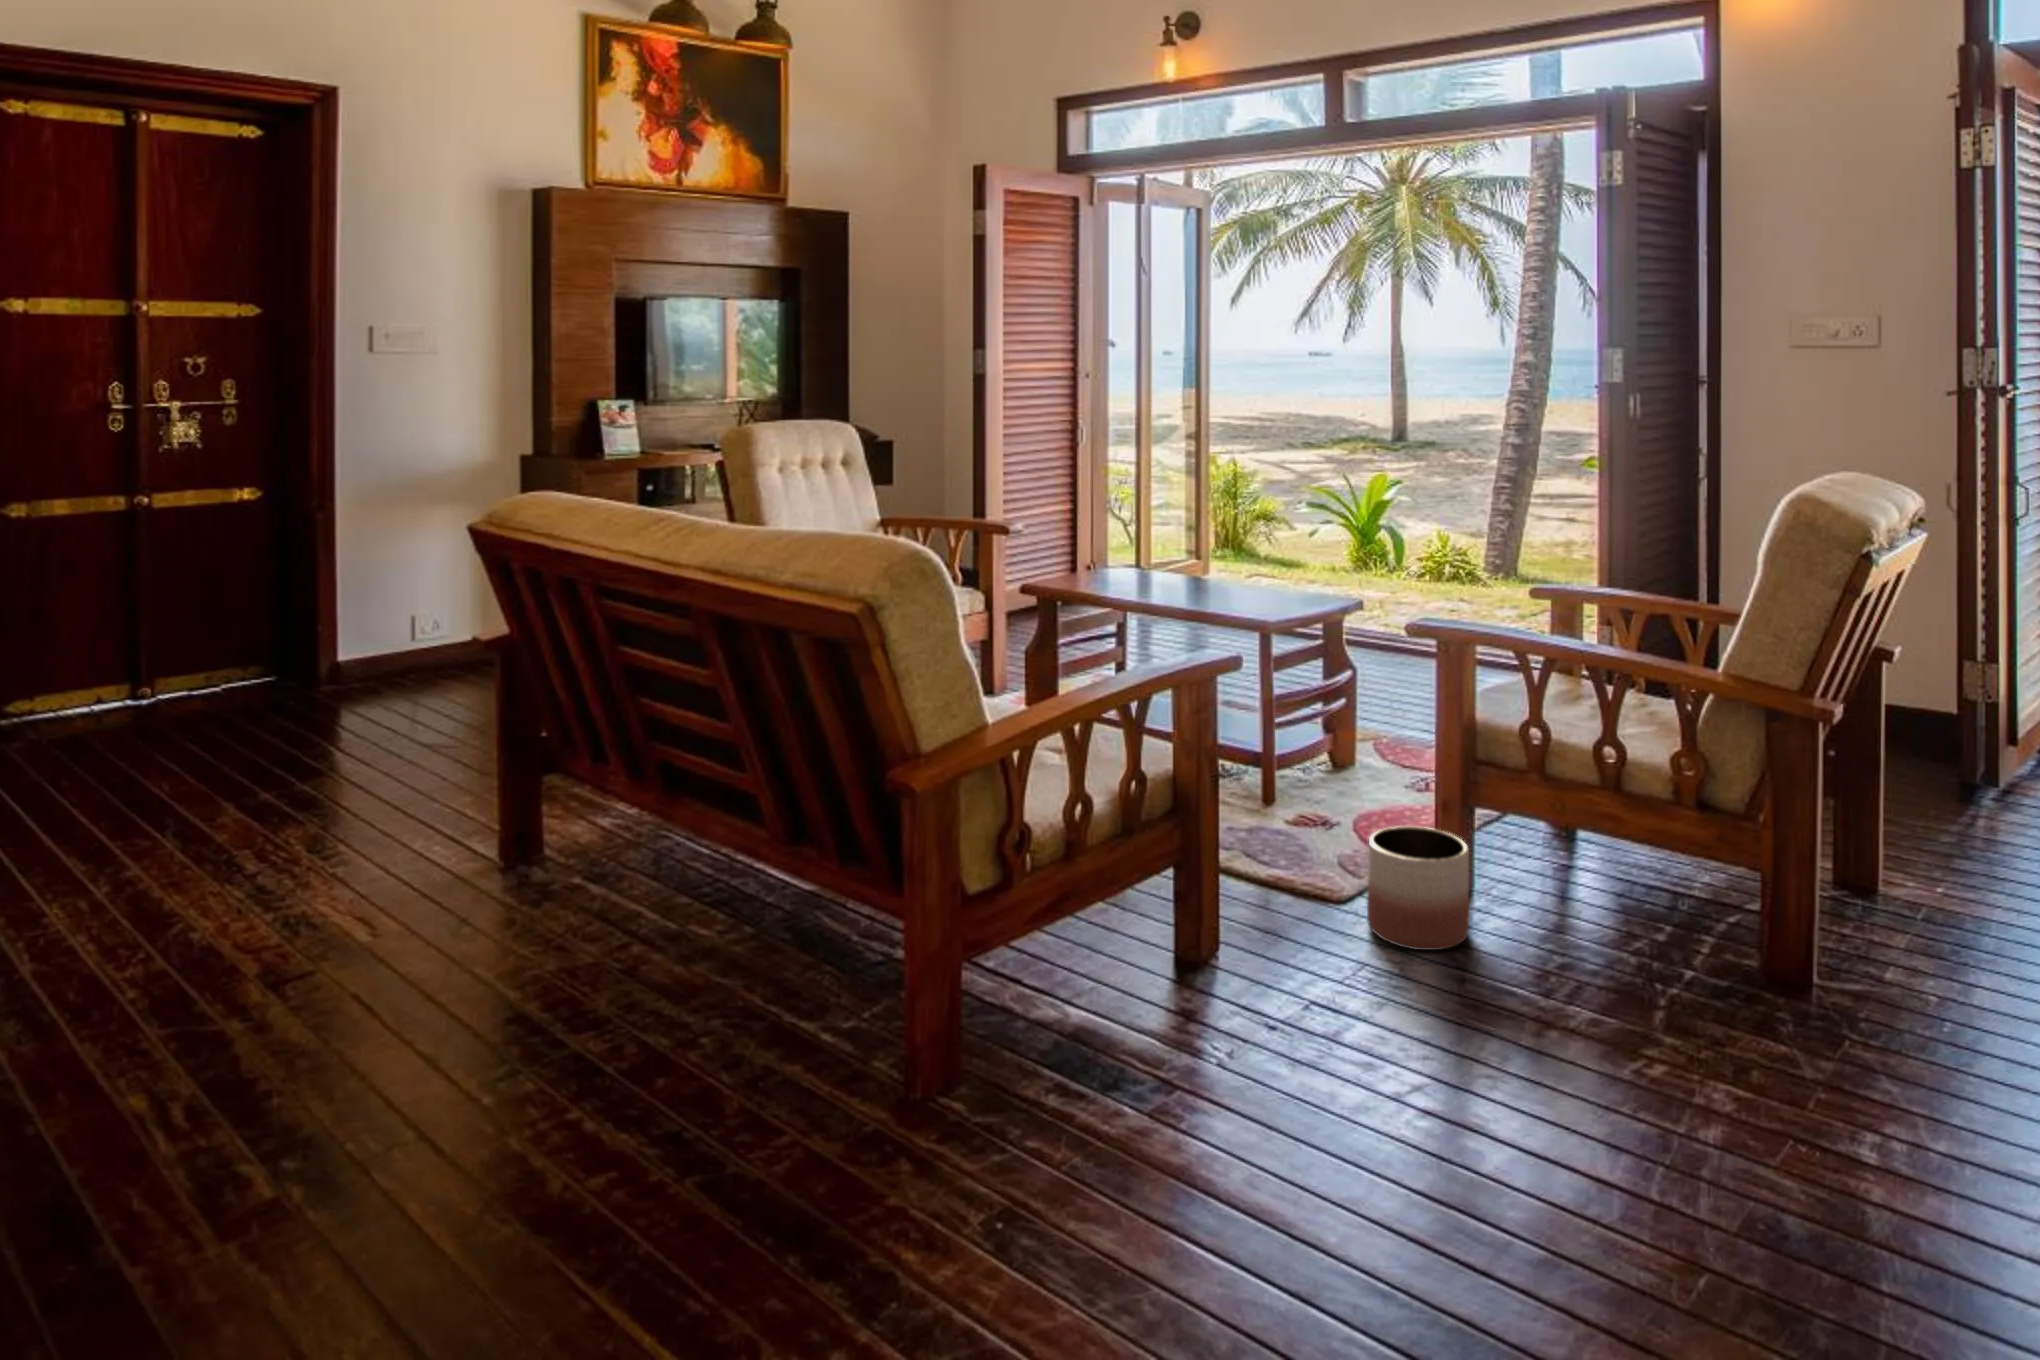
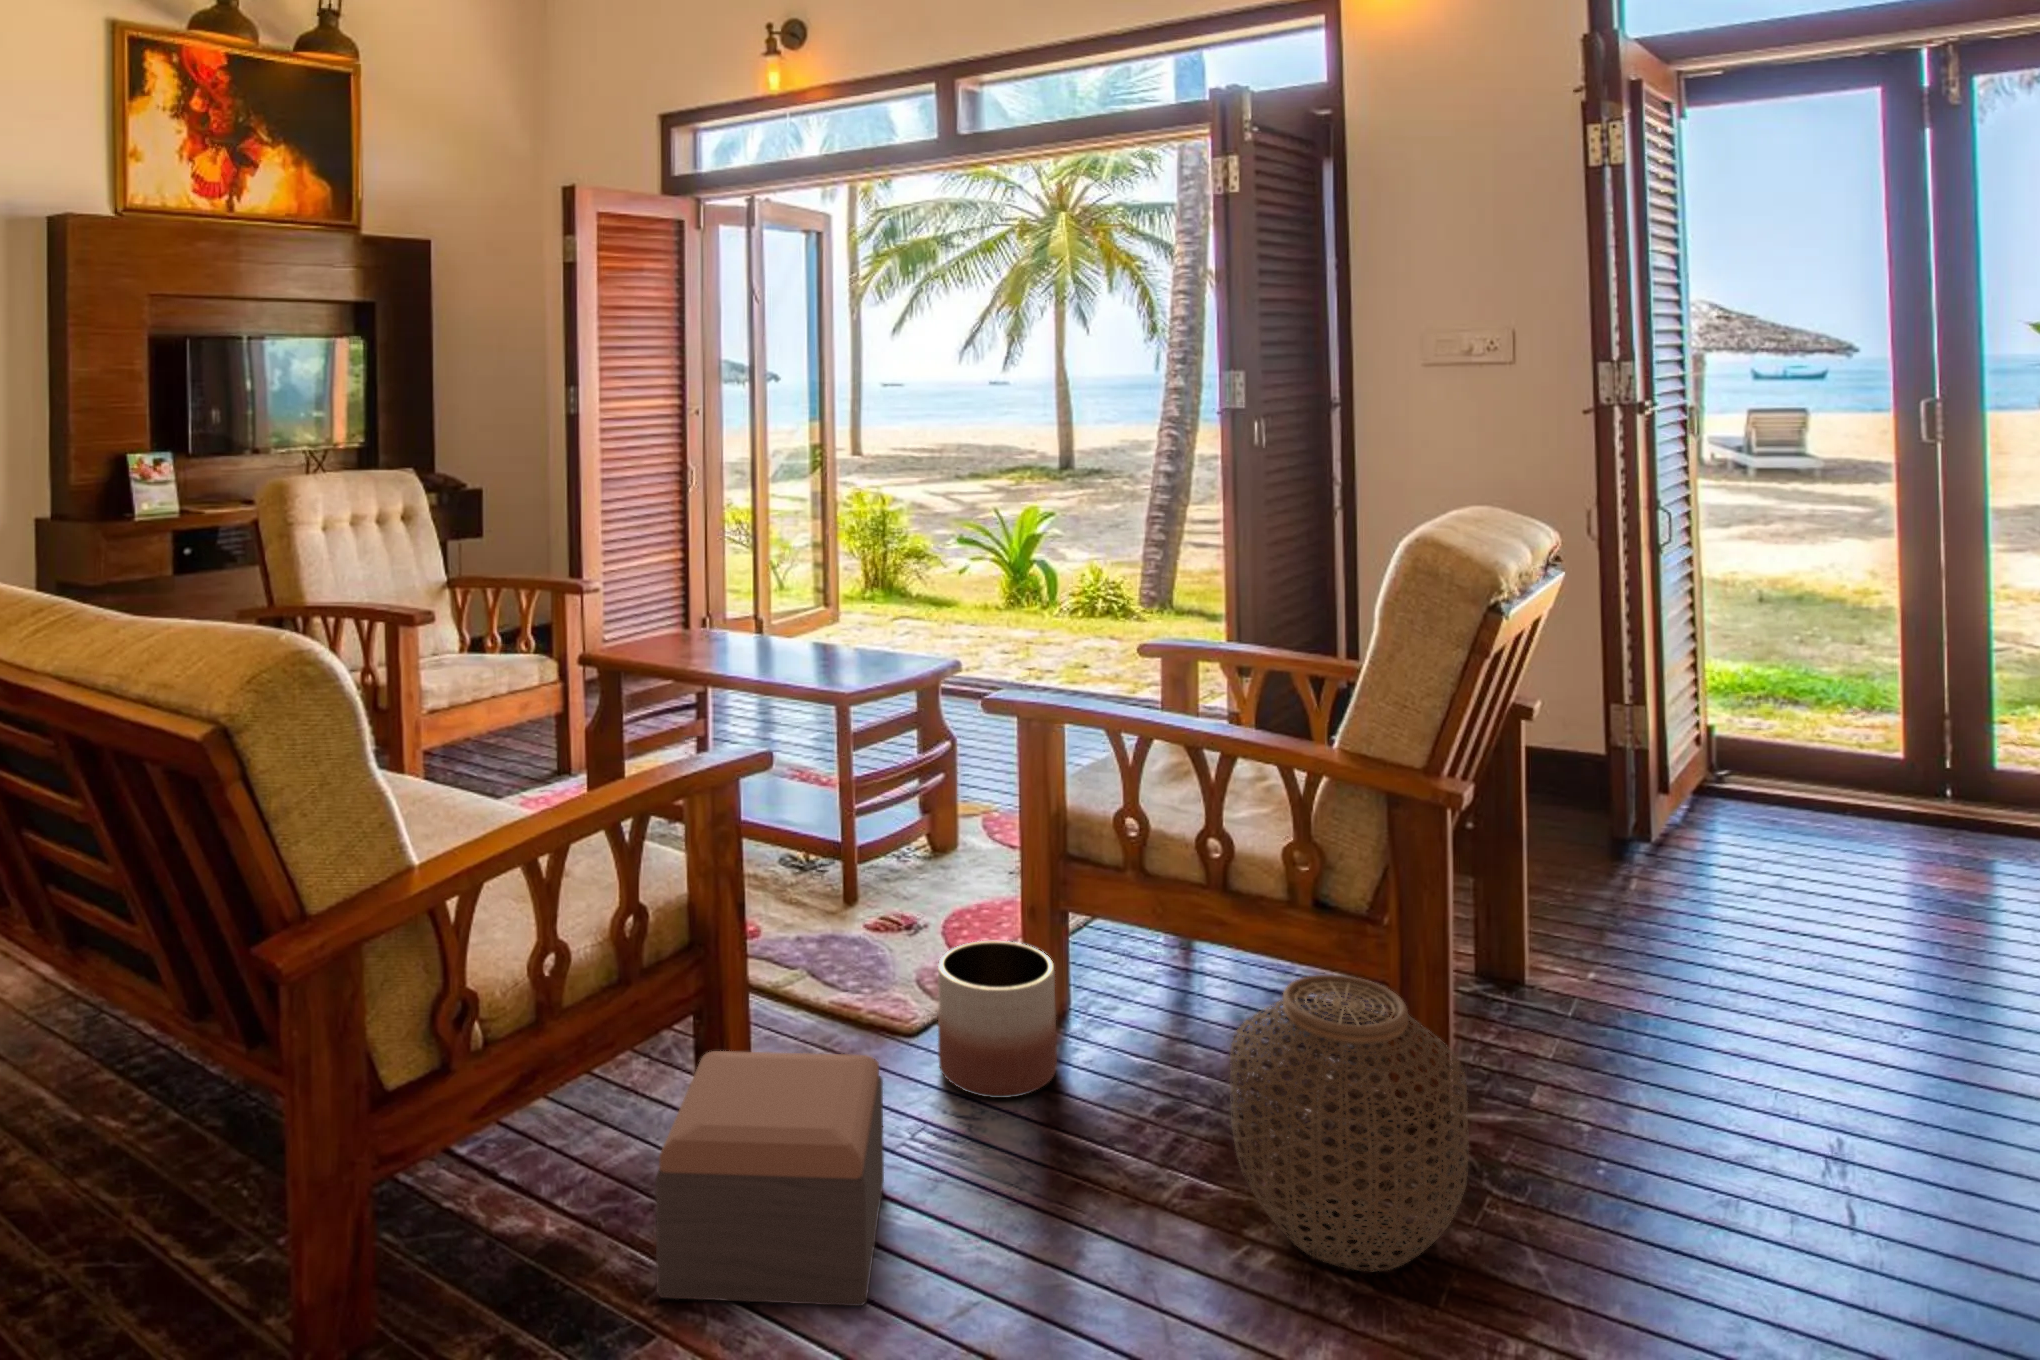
woven basket: none [1633,851,1837,1083] -> present [1230,975,1469,1271]
footstool: none [1174,888,1342,1079] -> present [655,1051,884,1306]

